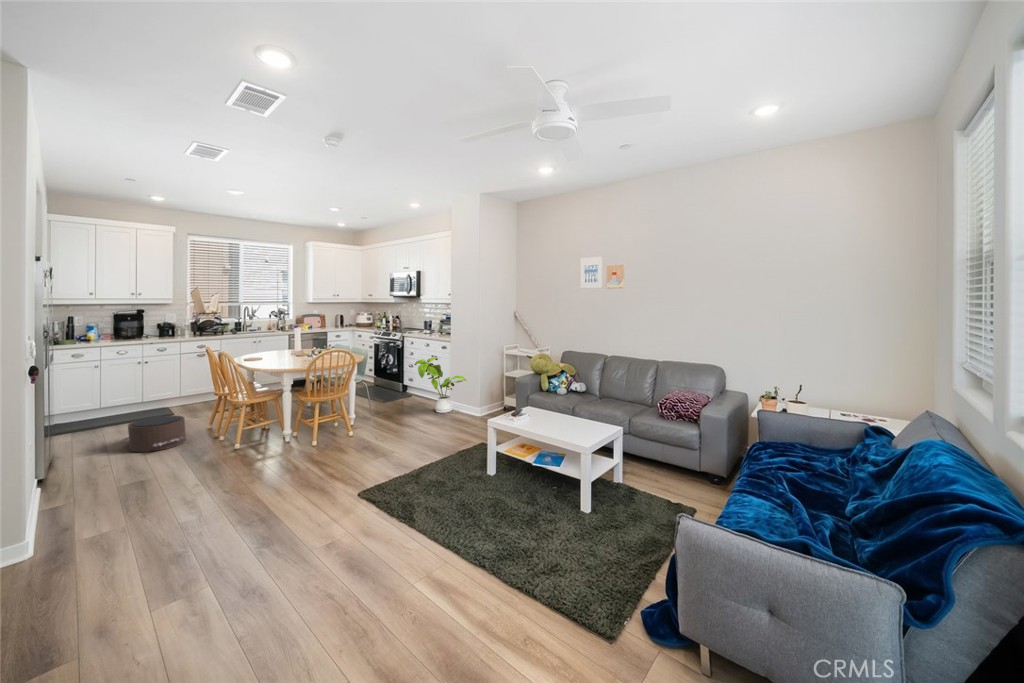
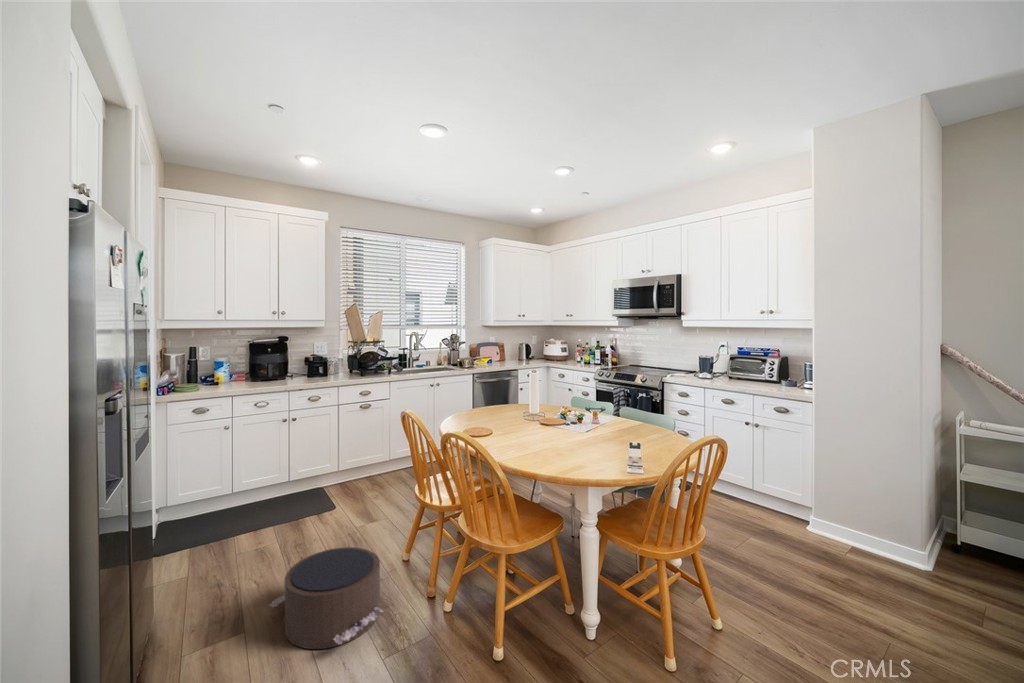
house plant: present [414,357,466,413] -> none [764,435,900,551]

